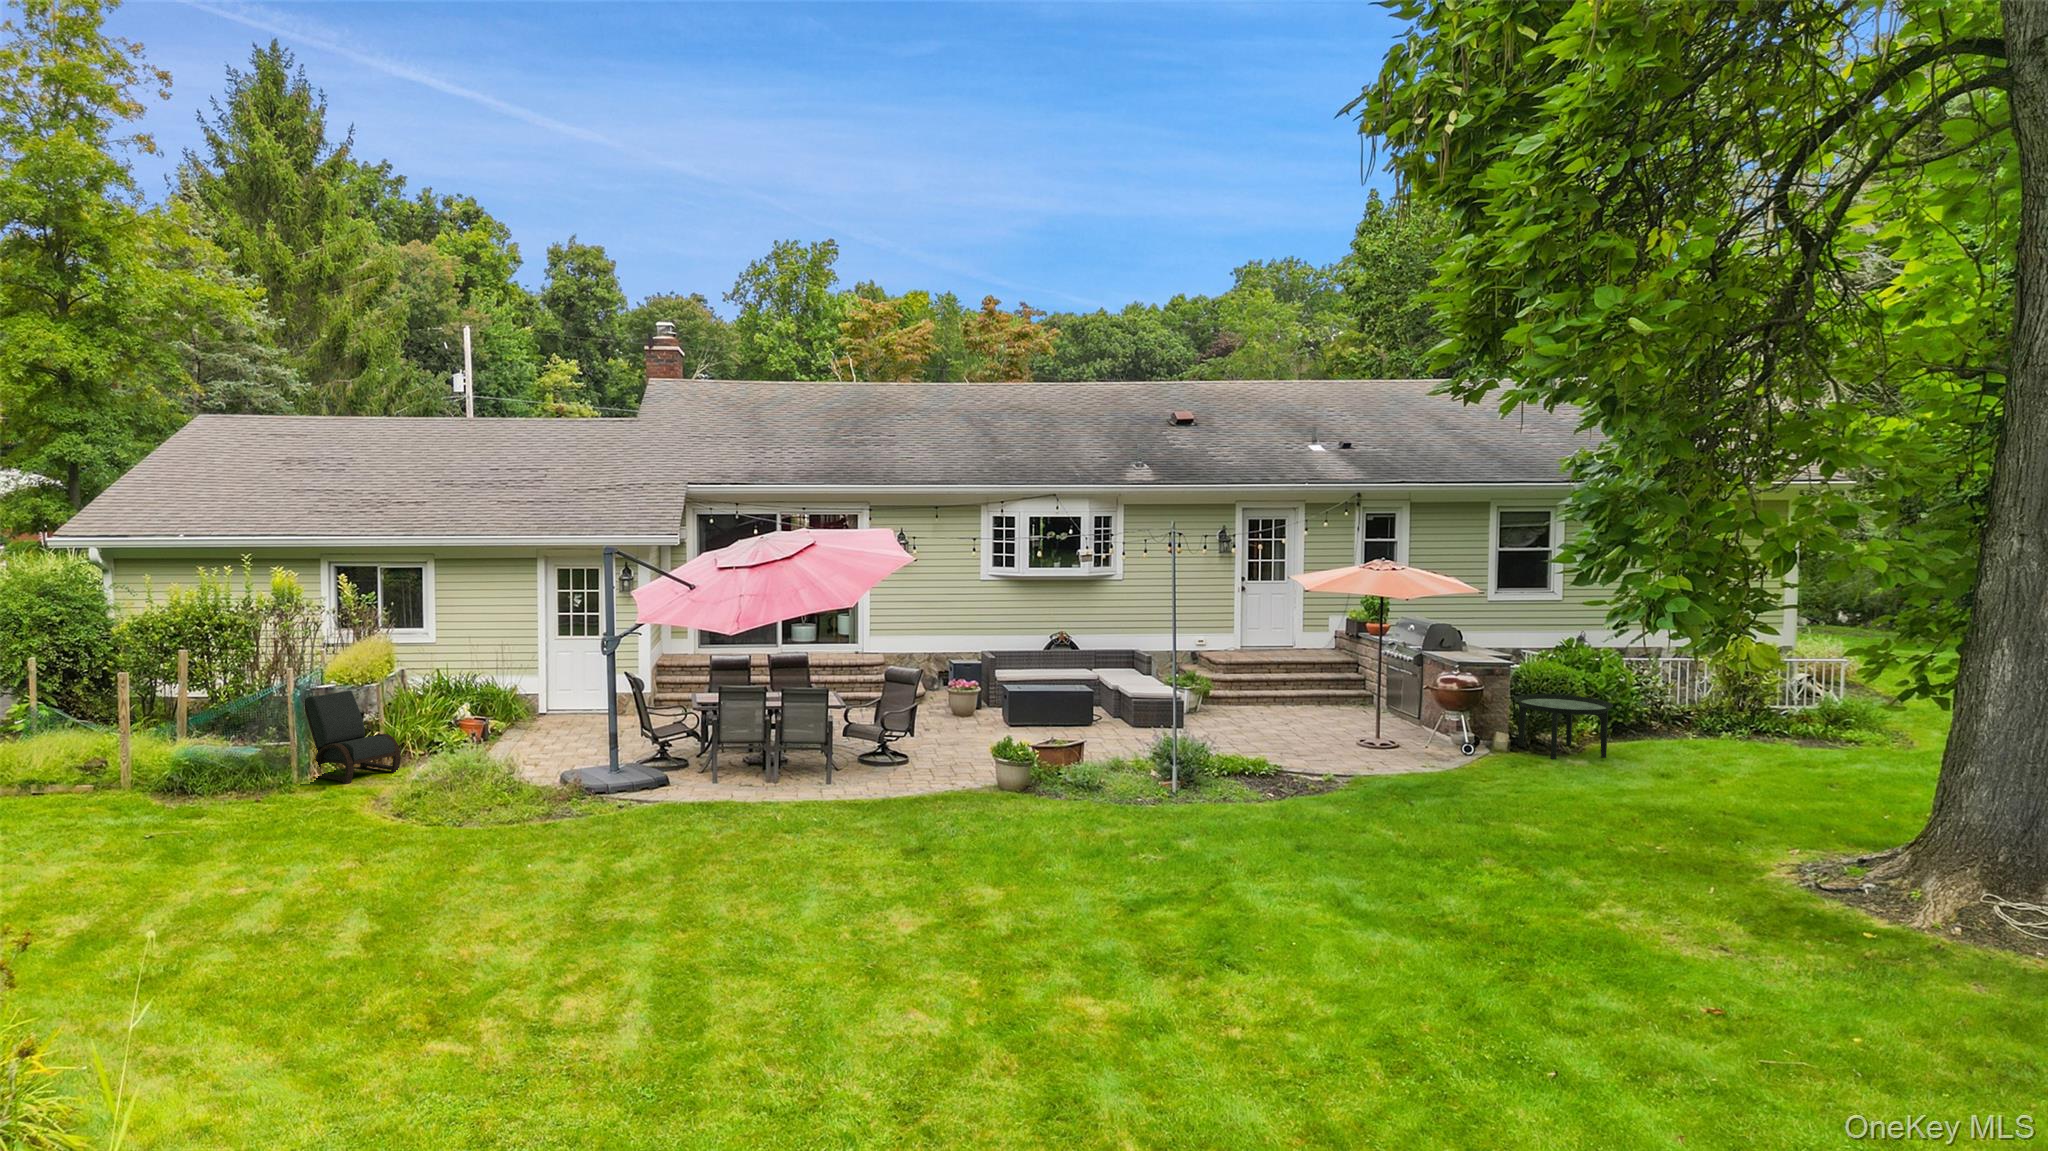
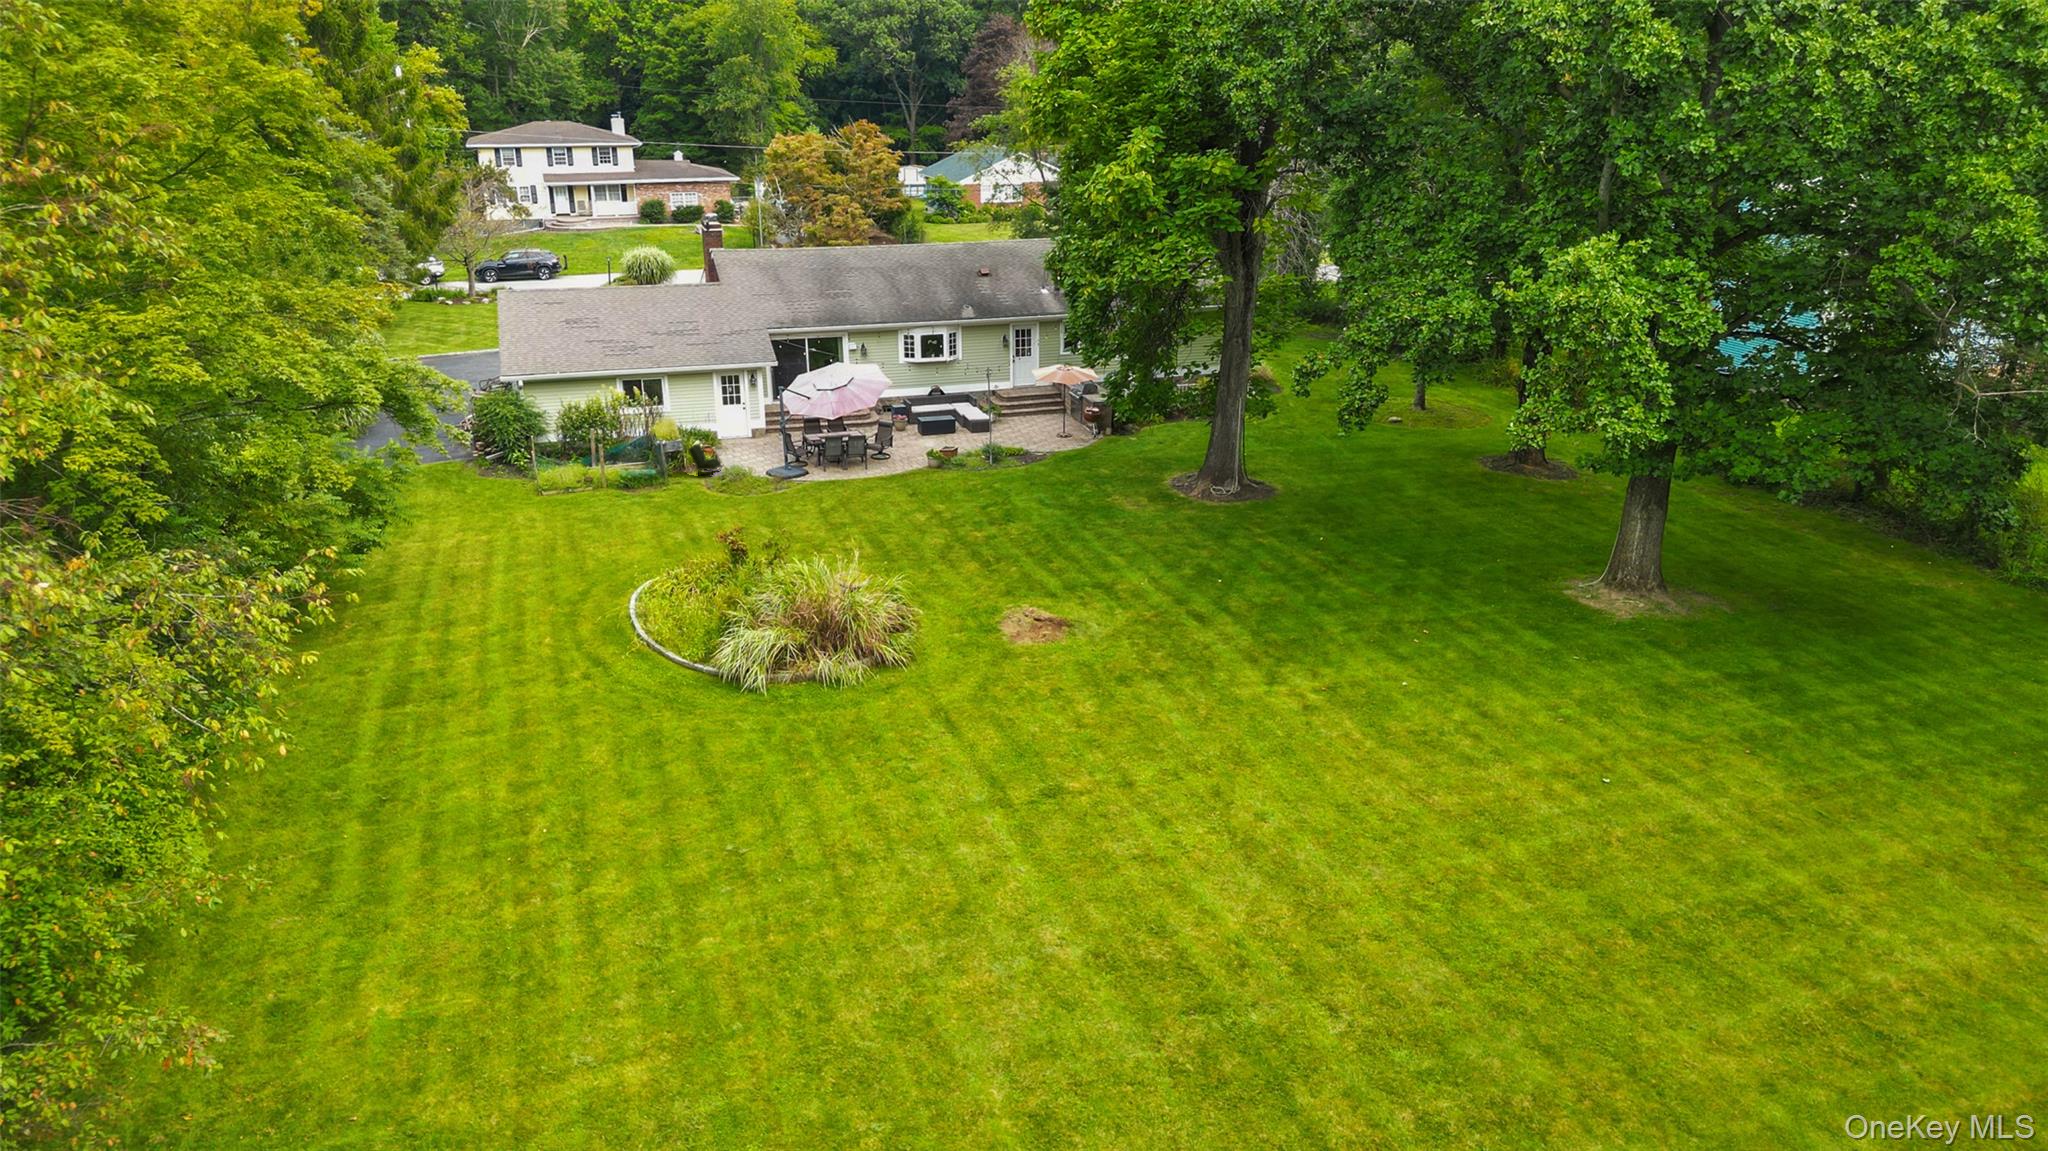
round table: present [1515,694,1613,759] -> none [1108,417,1139,442]

